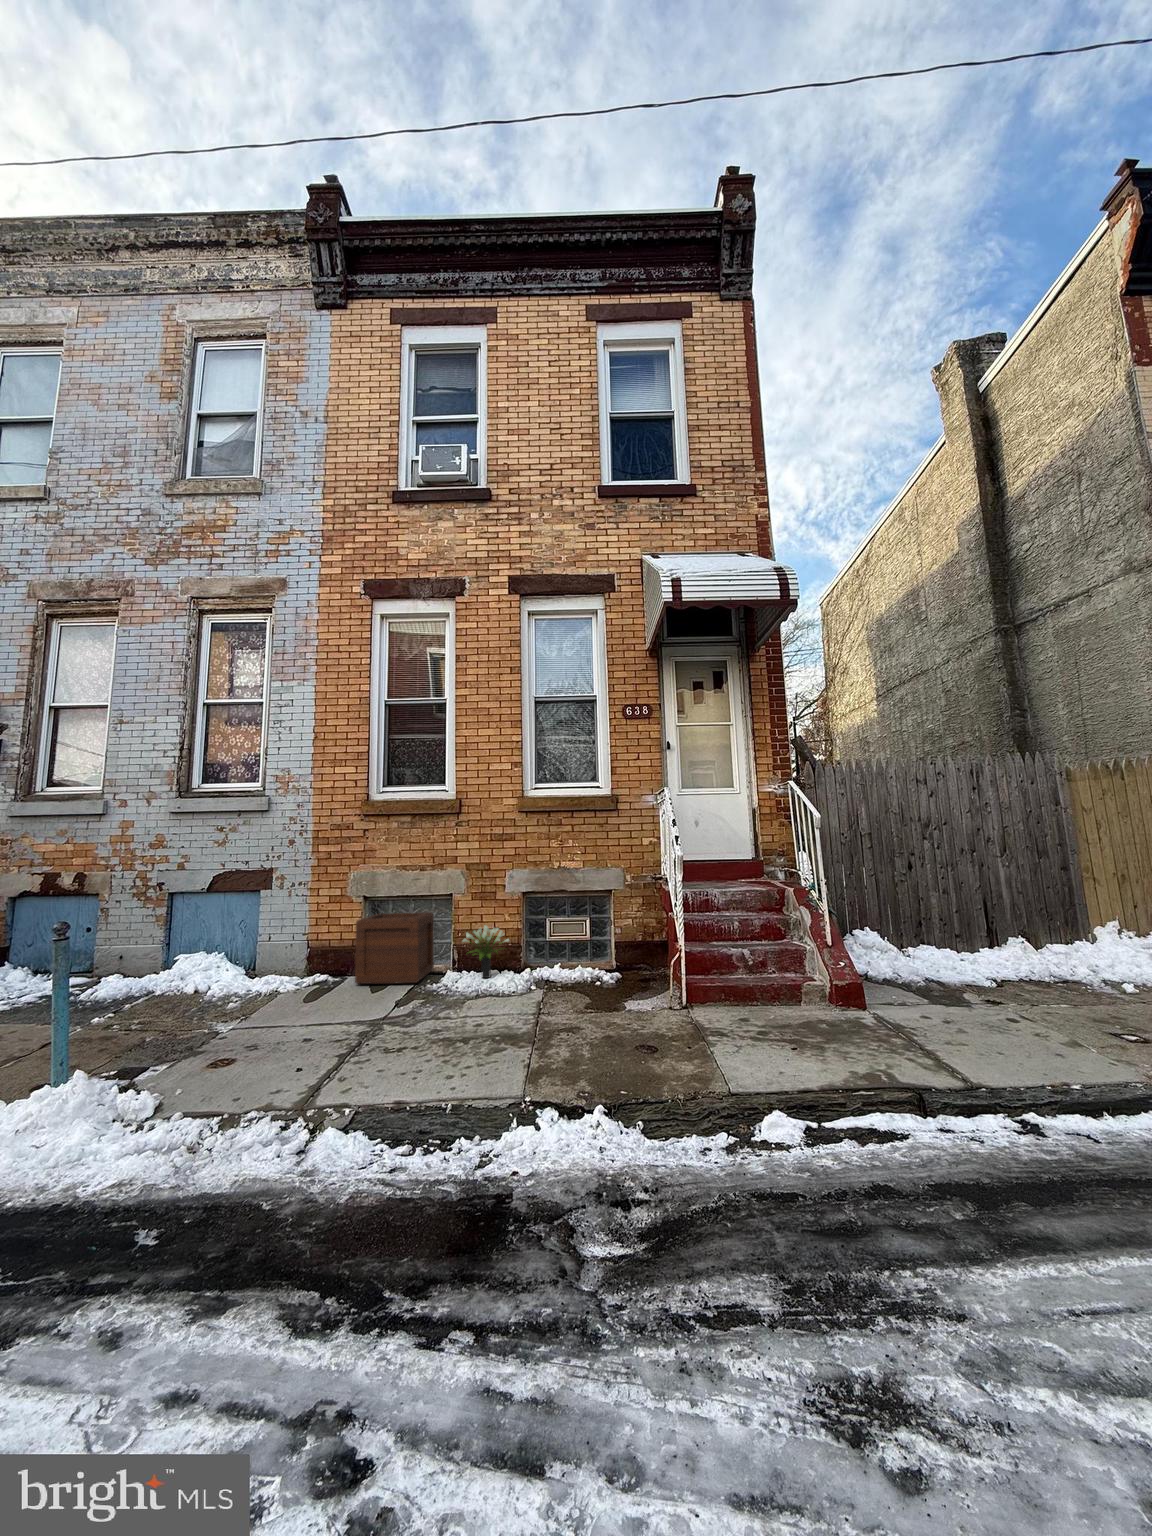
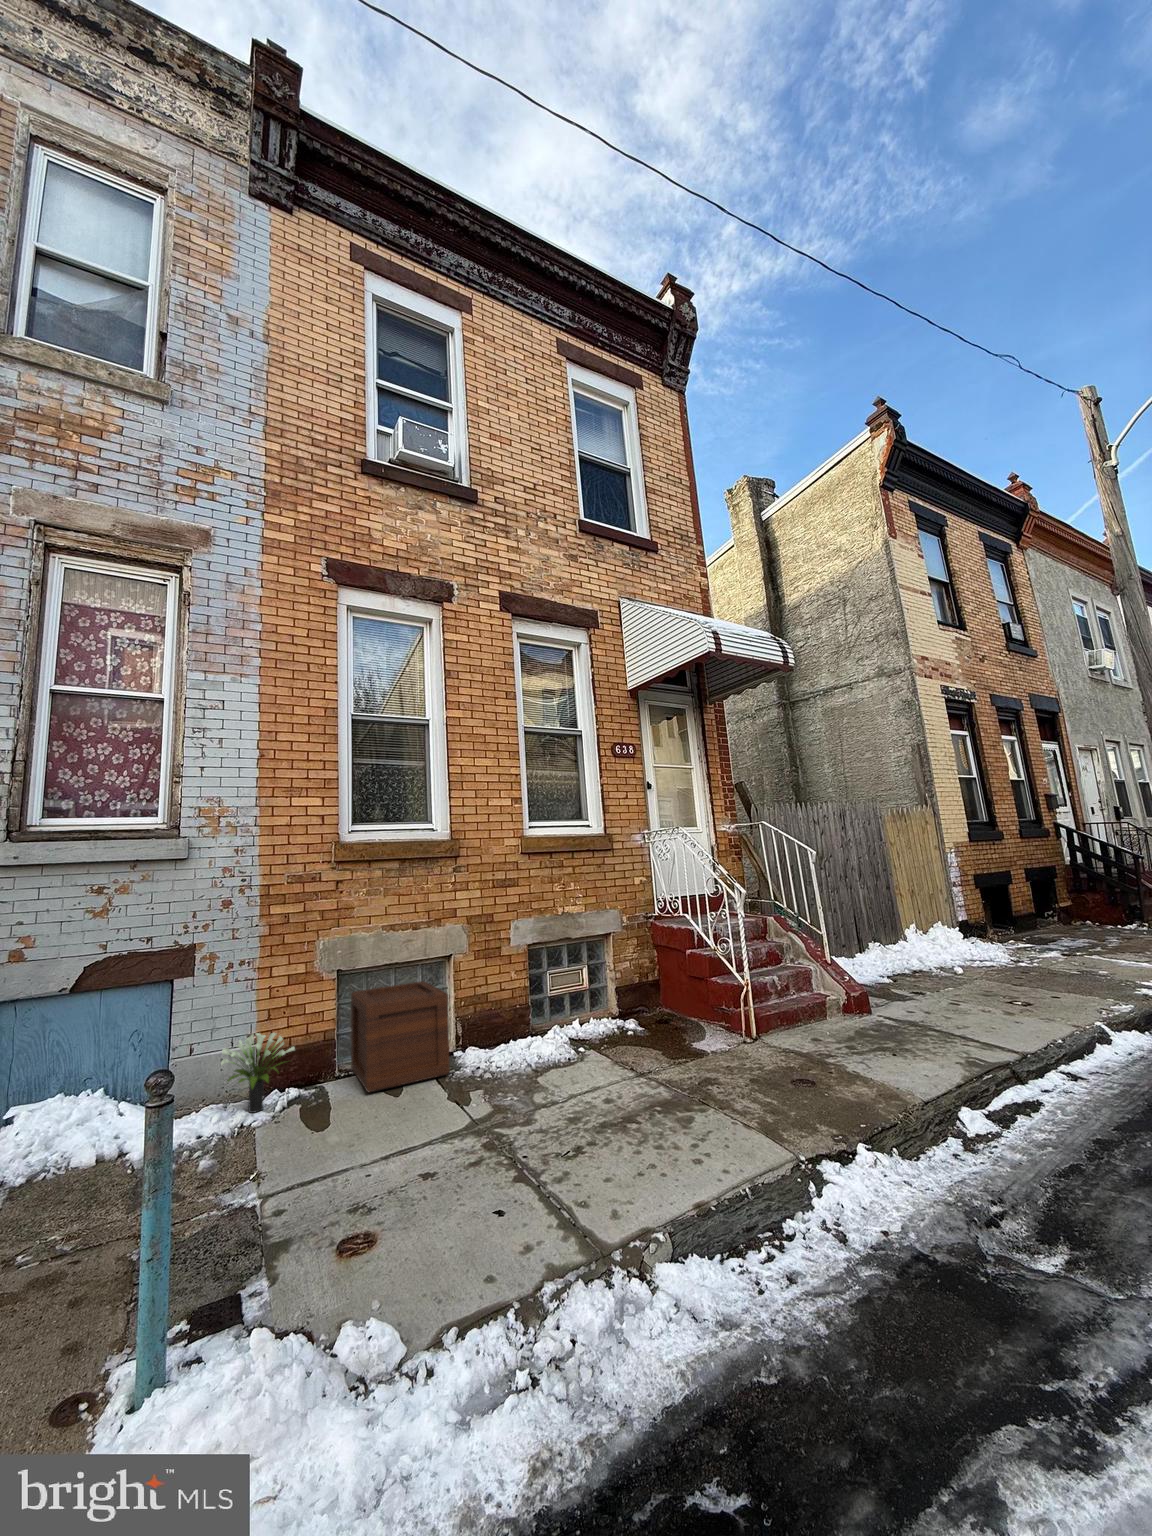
potted plant: present [463,926,509,978] -> present [221,1033,295,1113]

